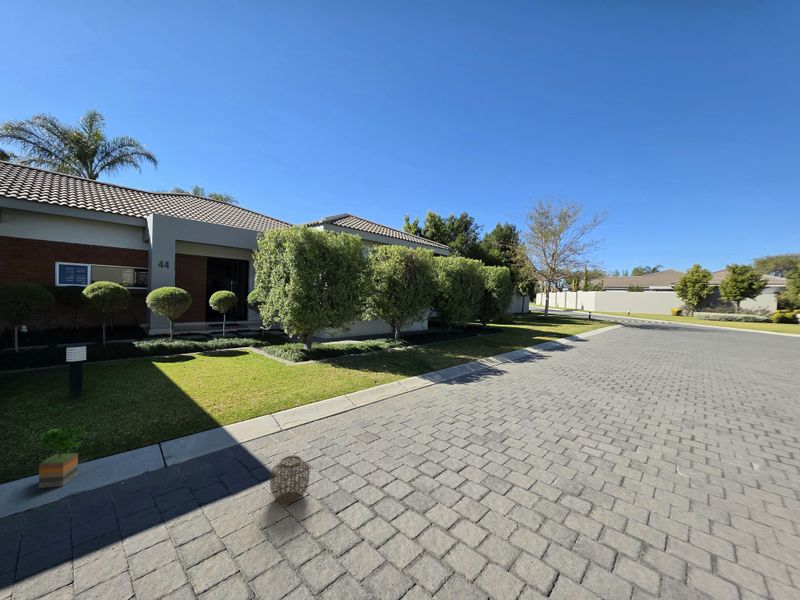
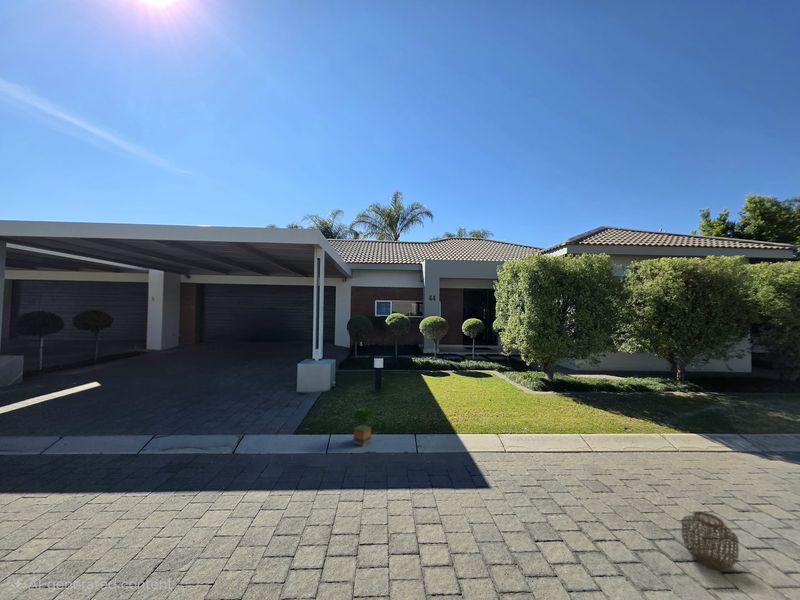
woven basket: present [270,456,309,504] -> present [682,512,739,570]

